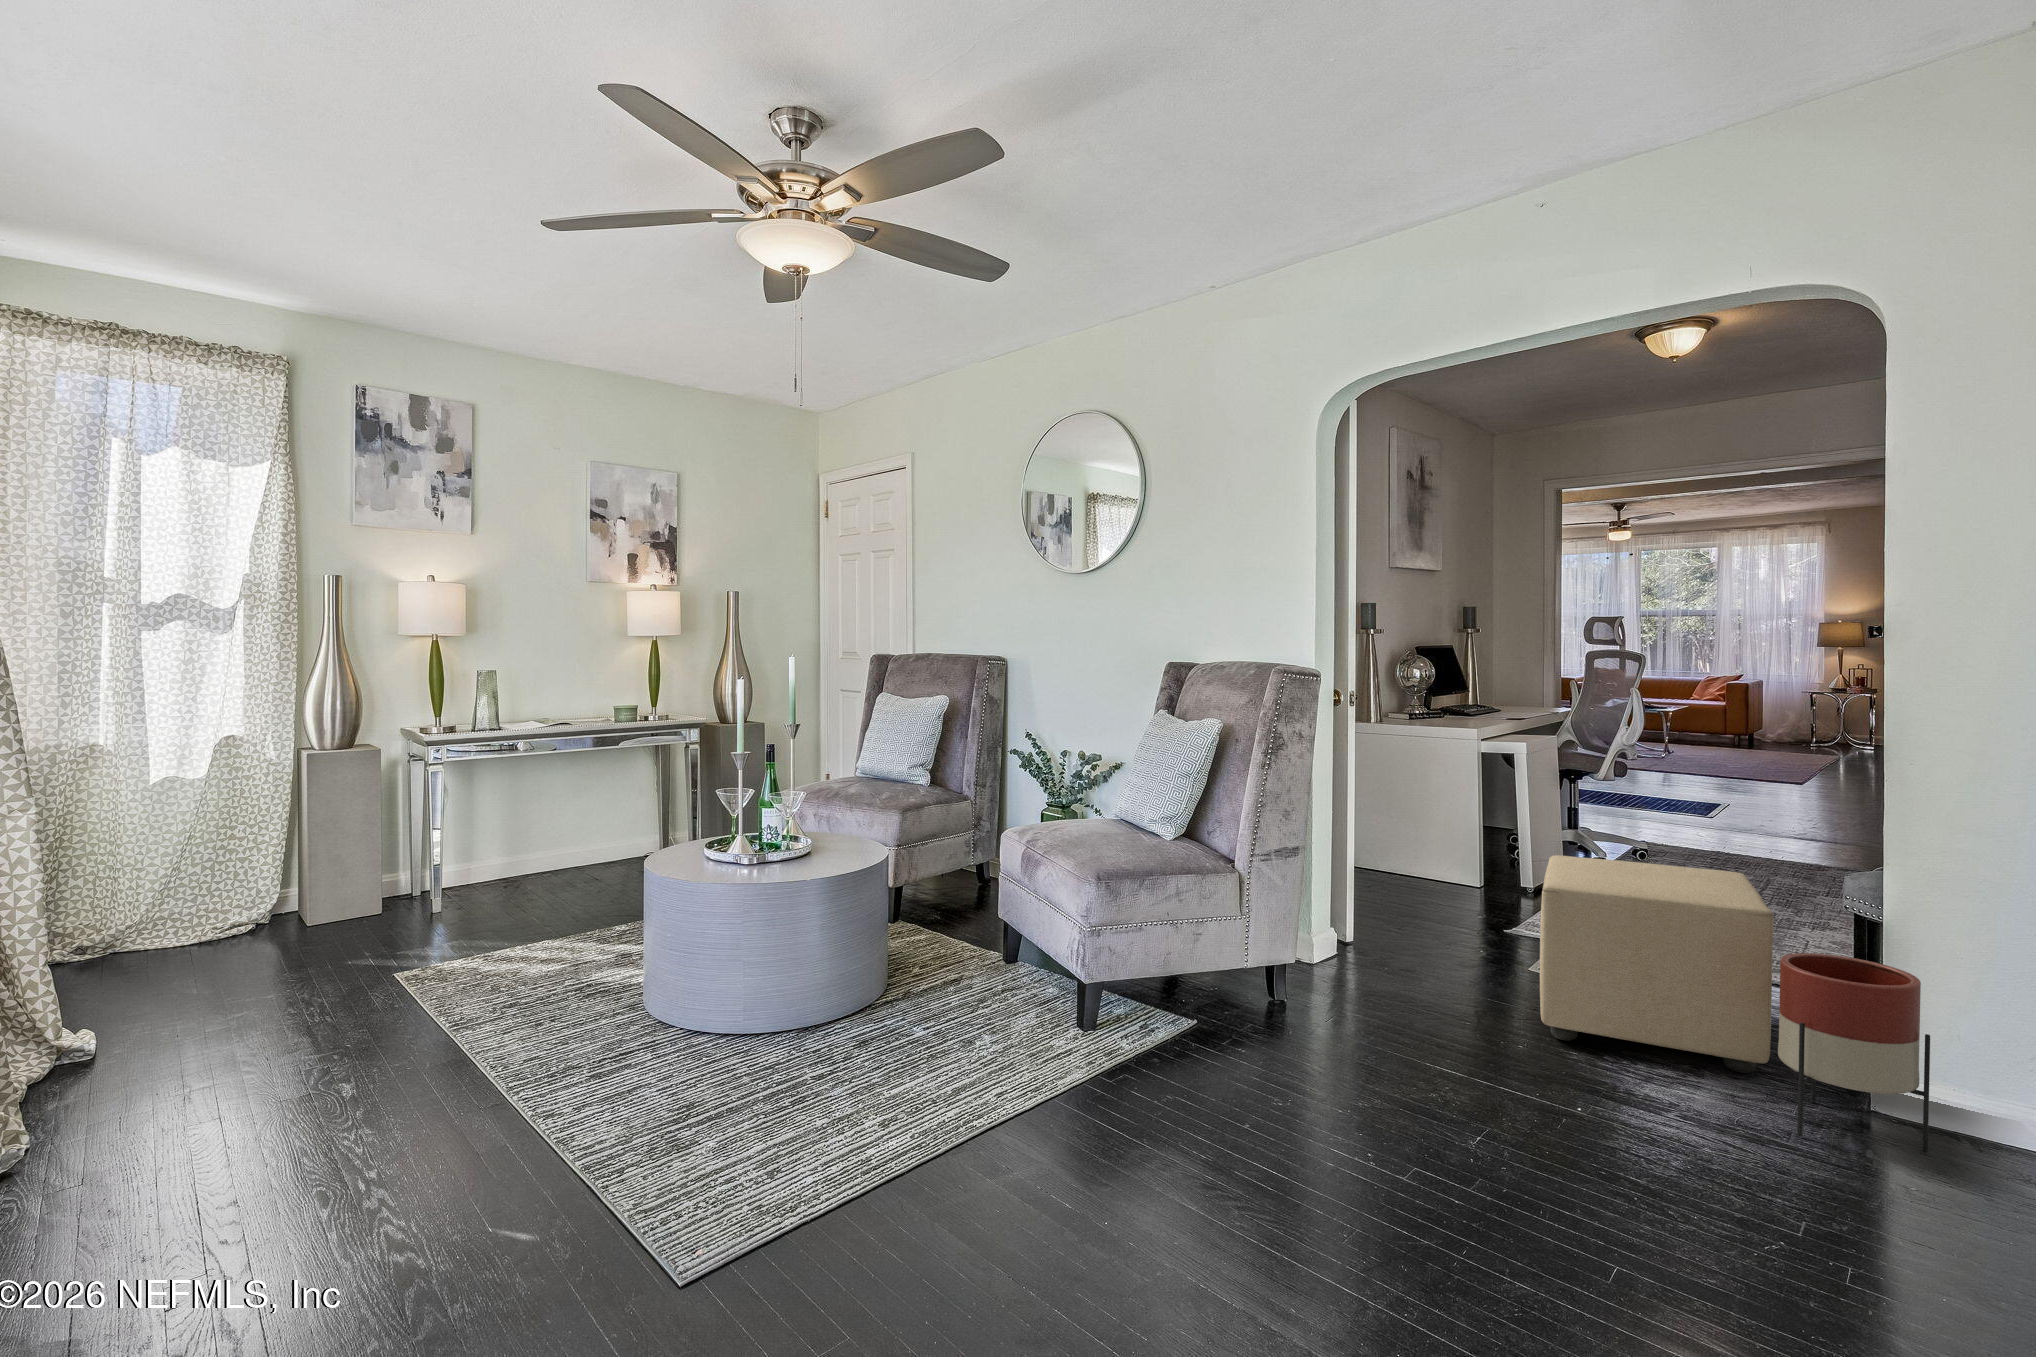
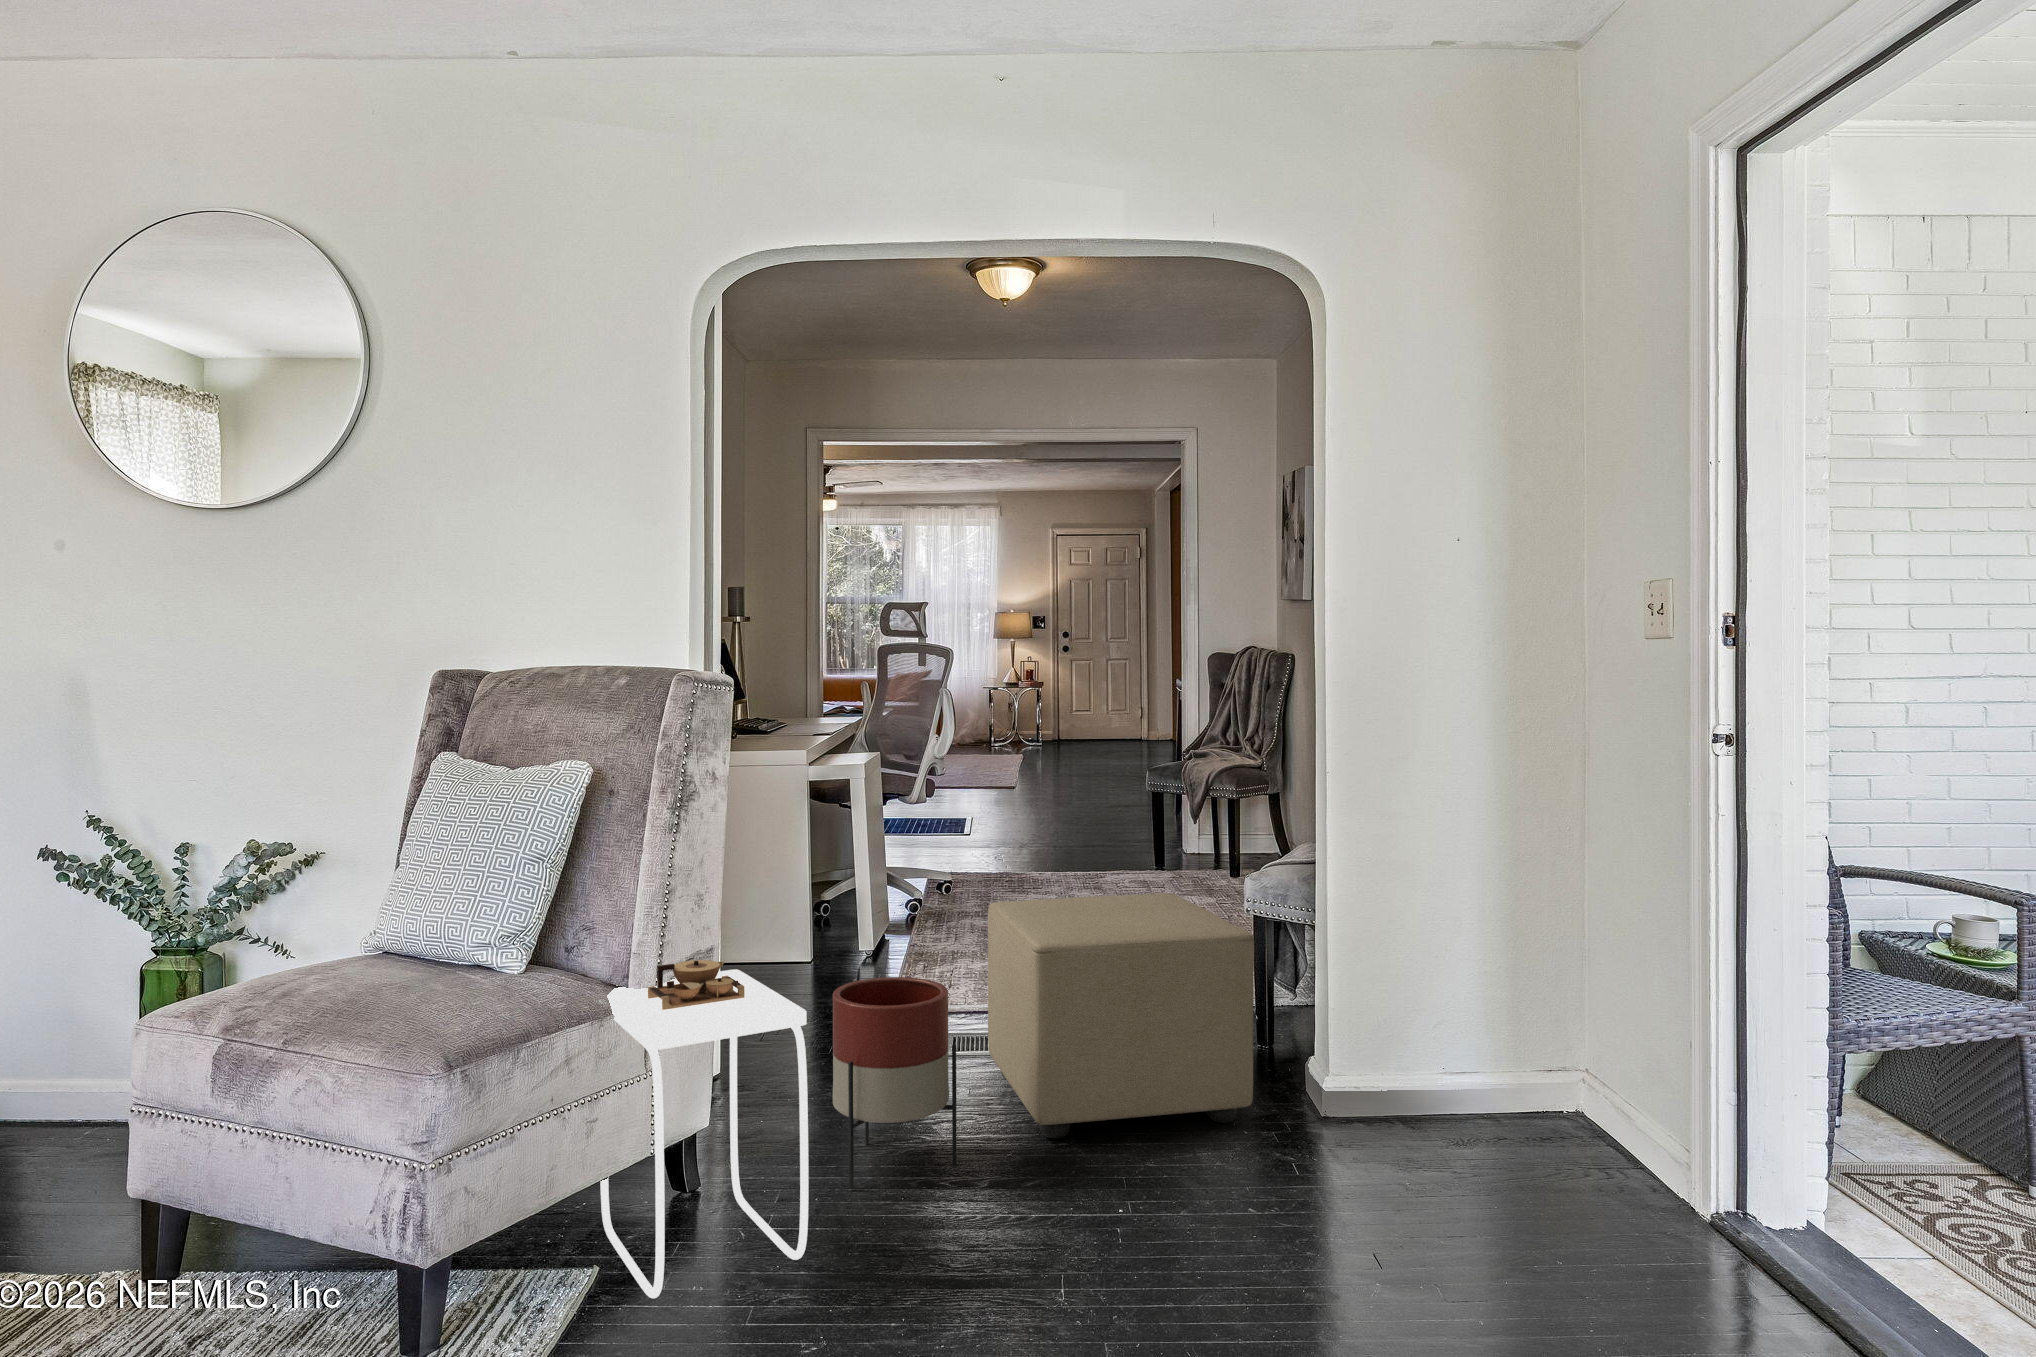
side table: none [1213,848,1316,1049] -> present [600,960,808,1298]
planter: present [1778,953,1930,1152] -> present [833,977,957,1189]

